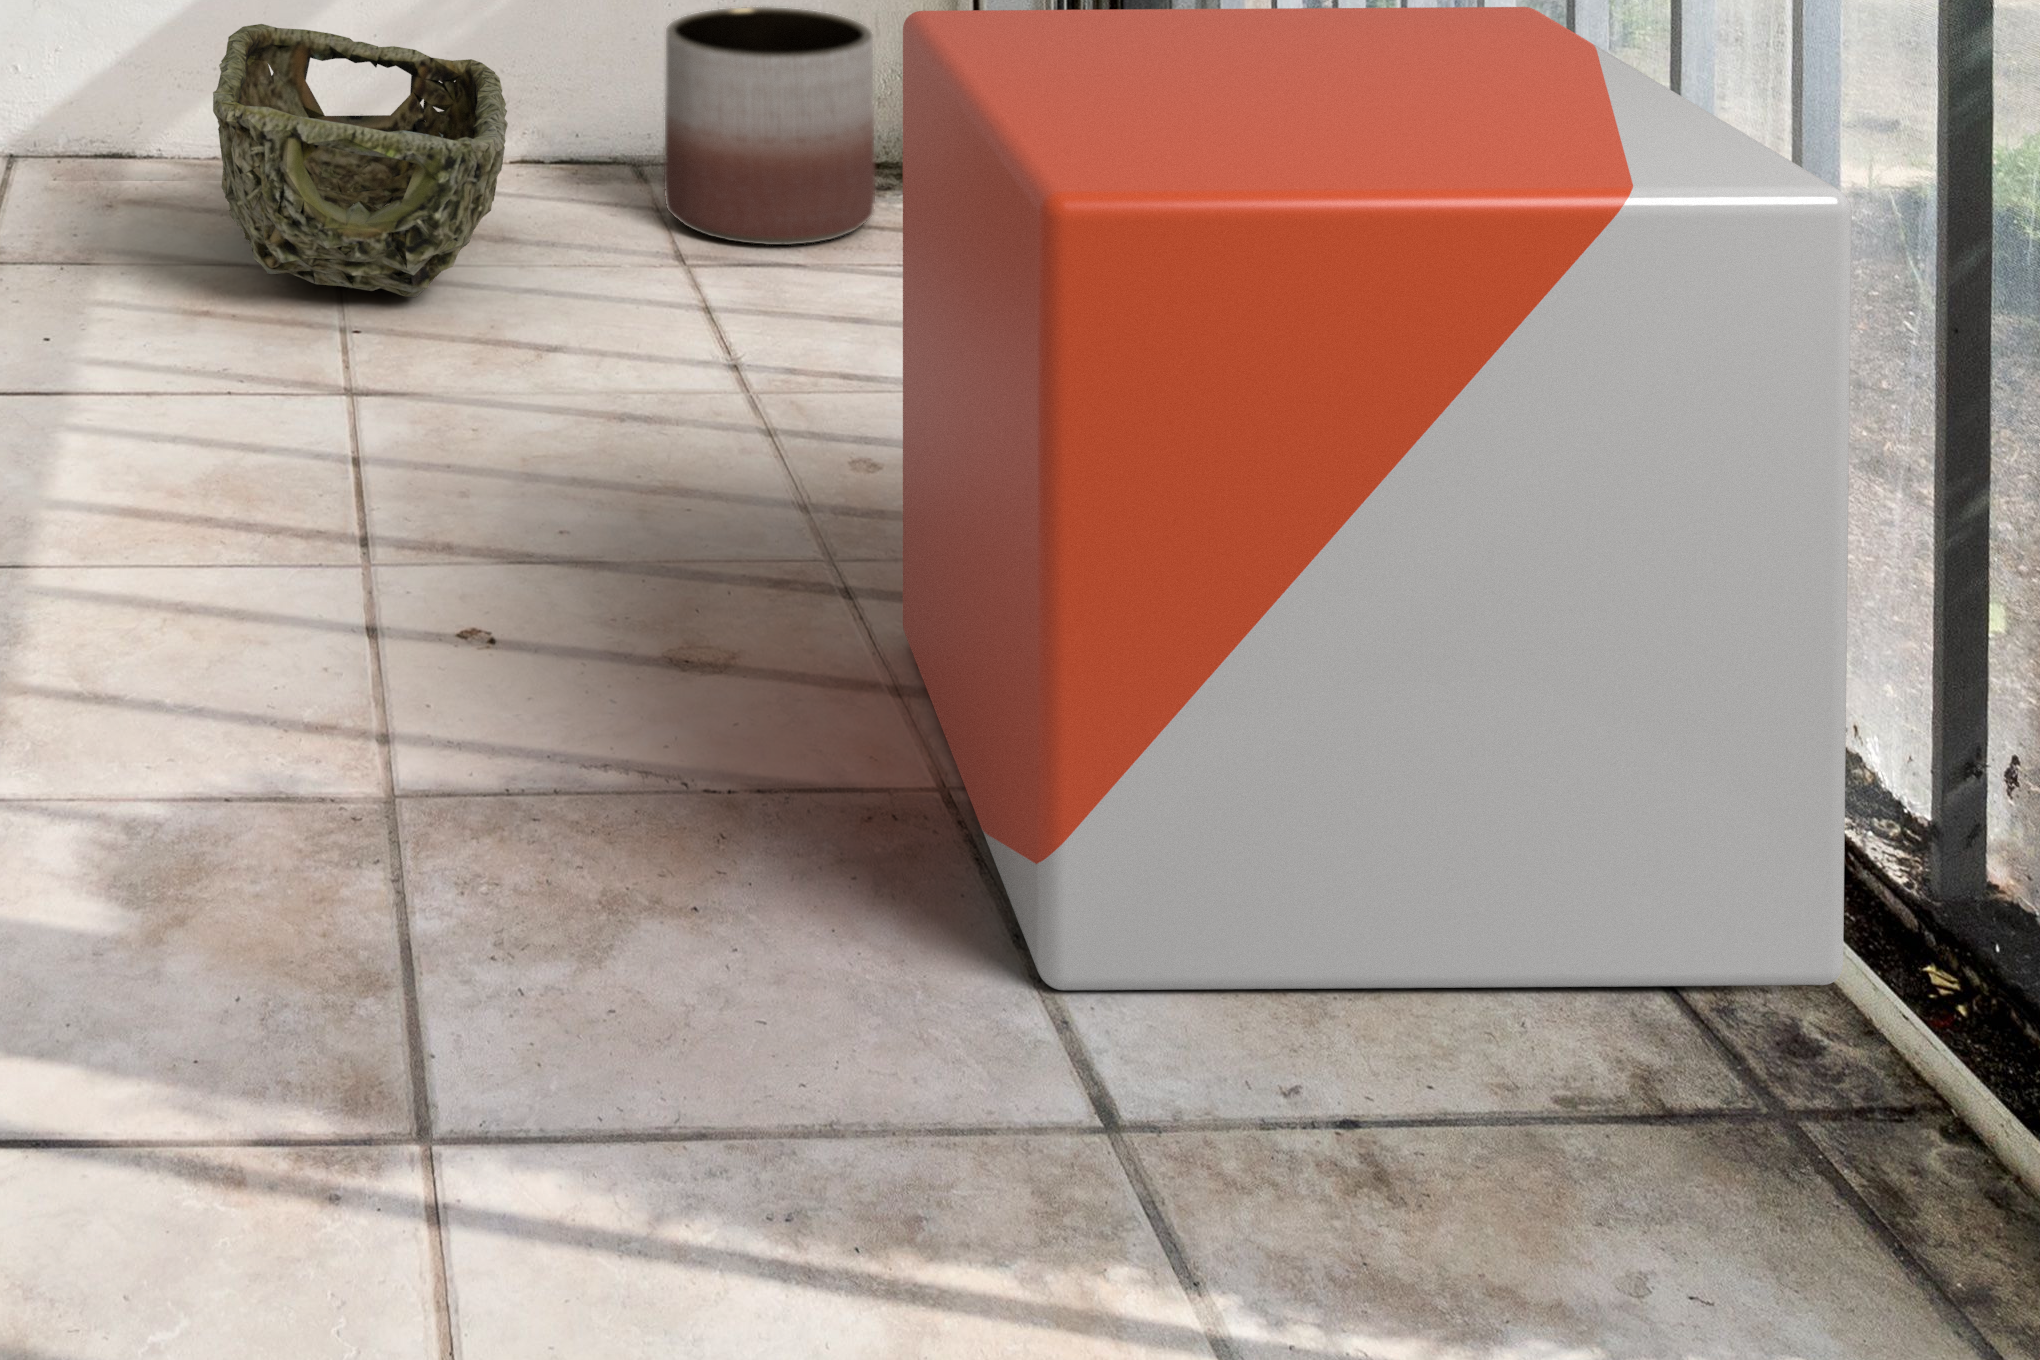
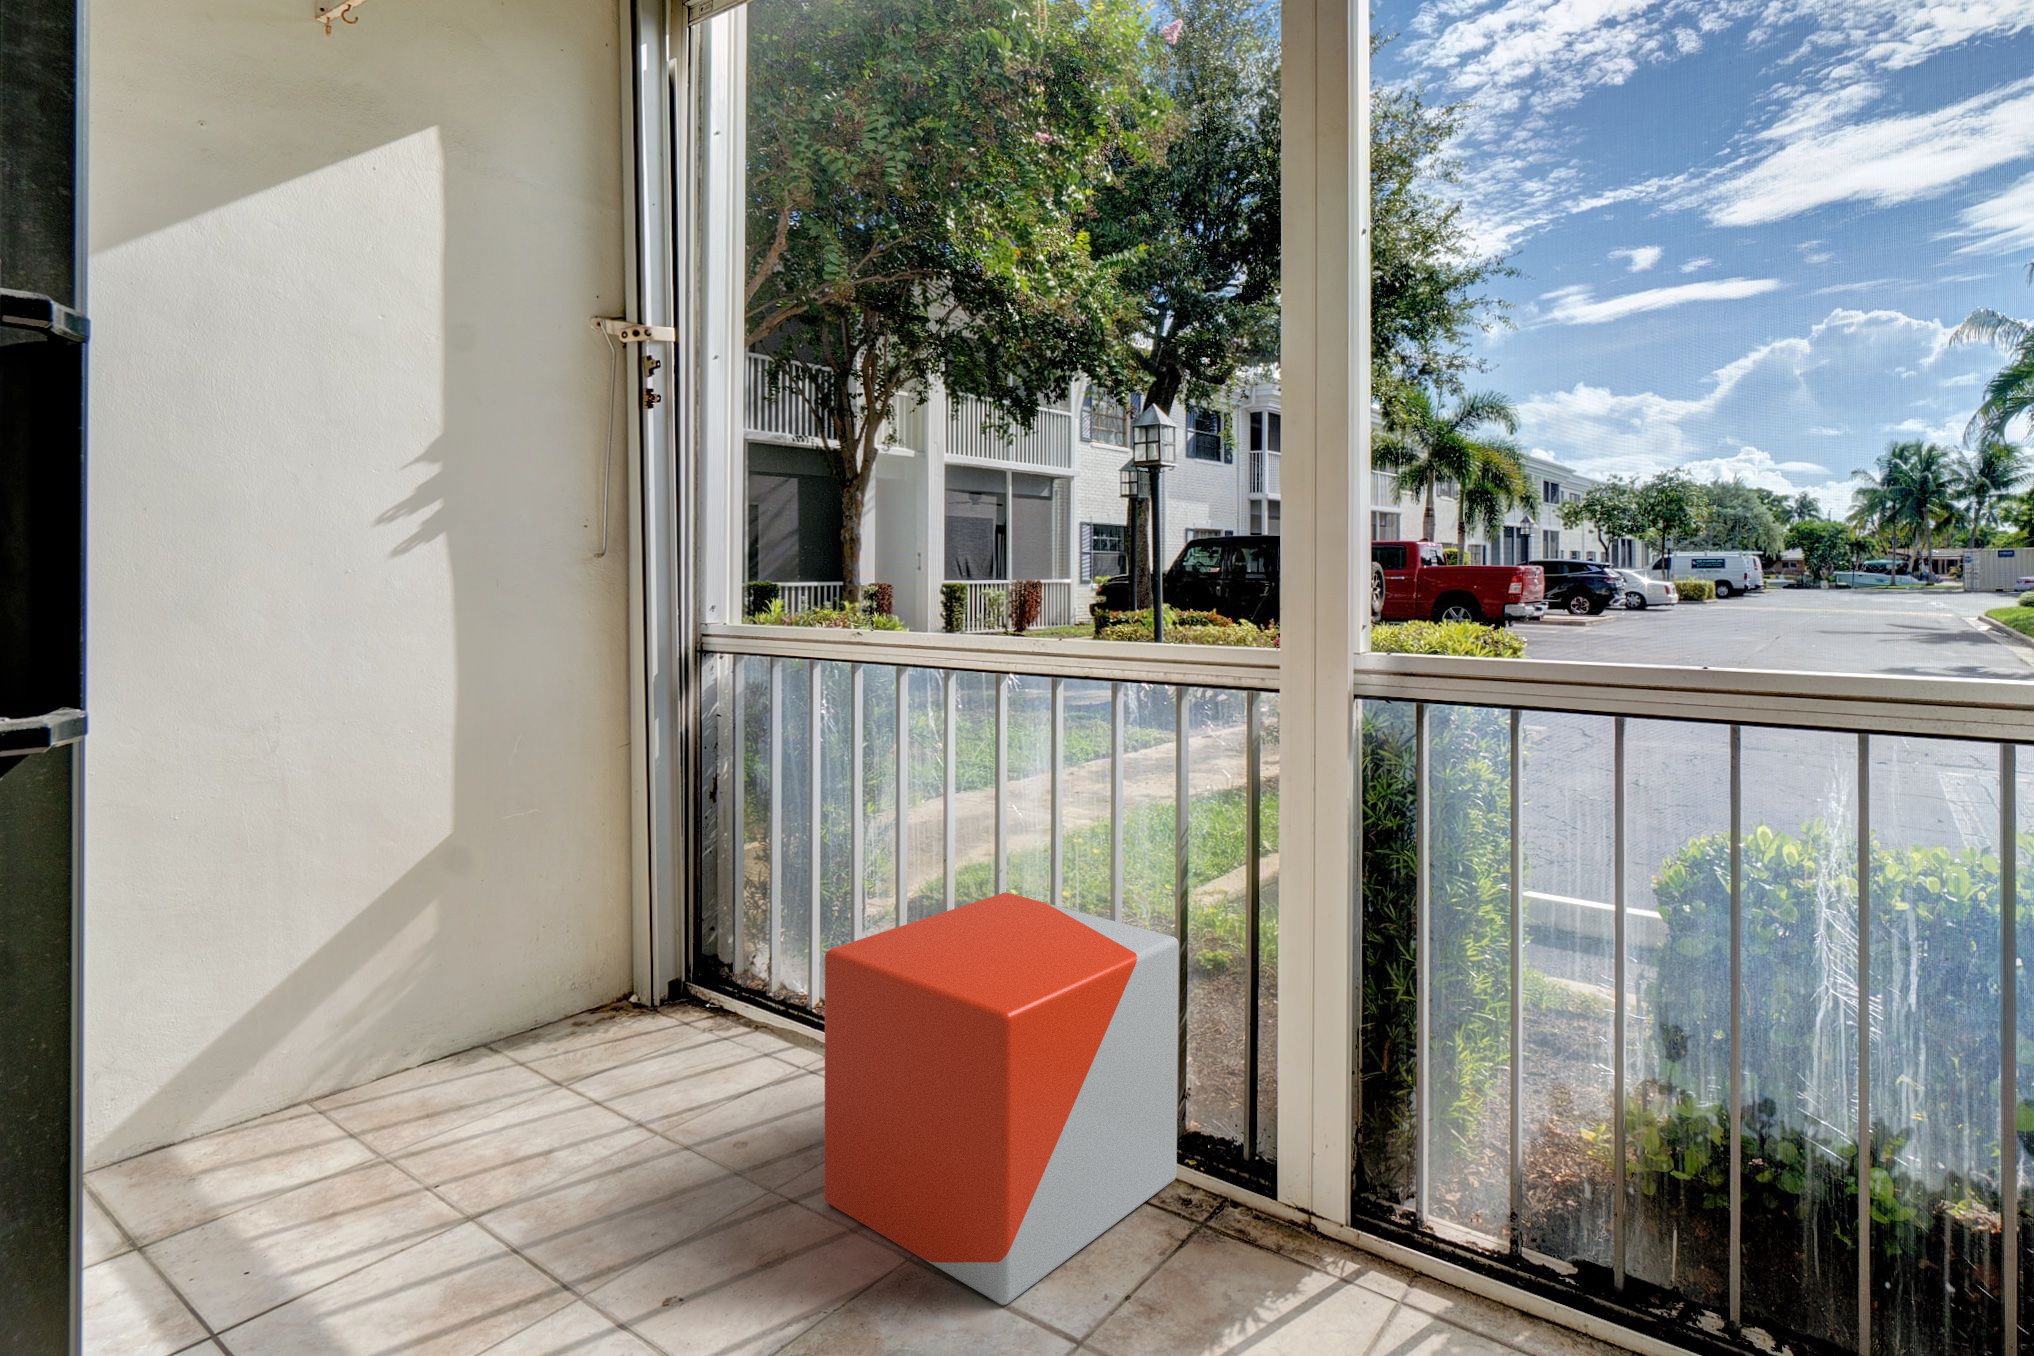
planter: present [664,7,875,245] -> none [518,945,624,1063]
woven basket: present [213,24,508,297] -> none [266,1016,491,1167]

